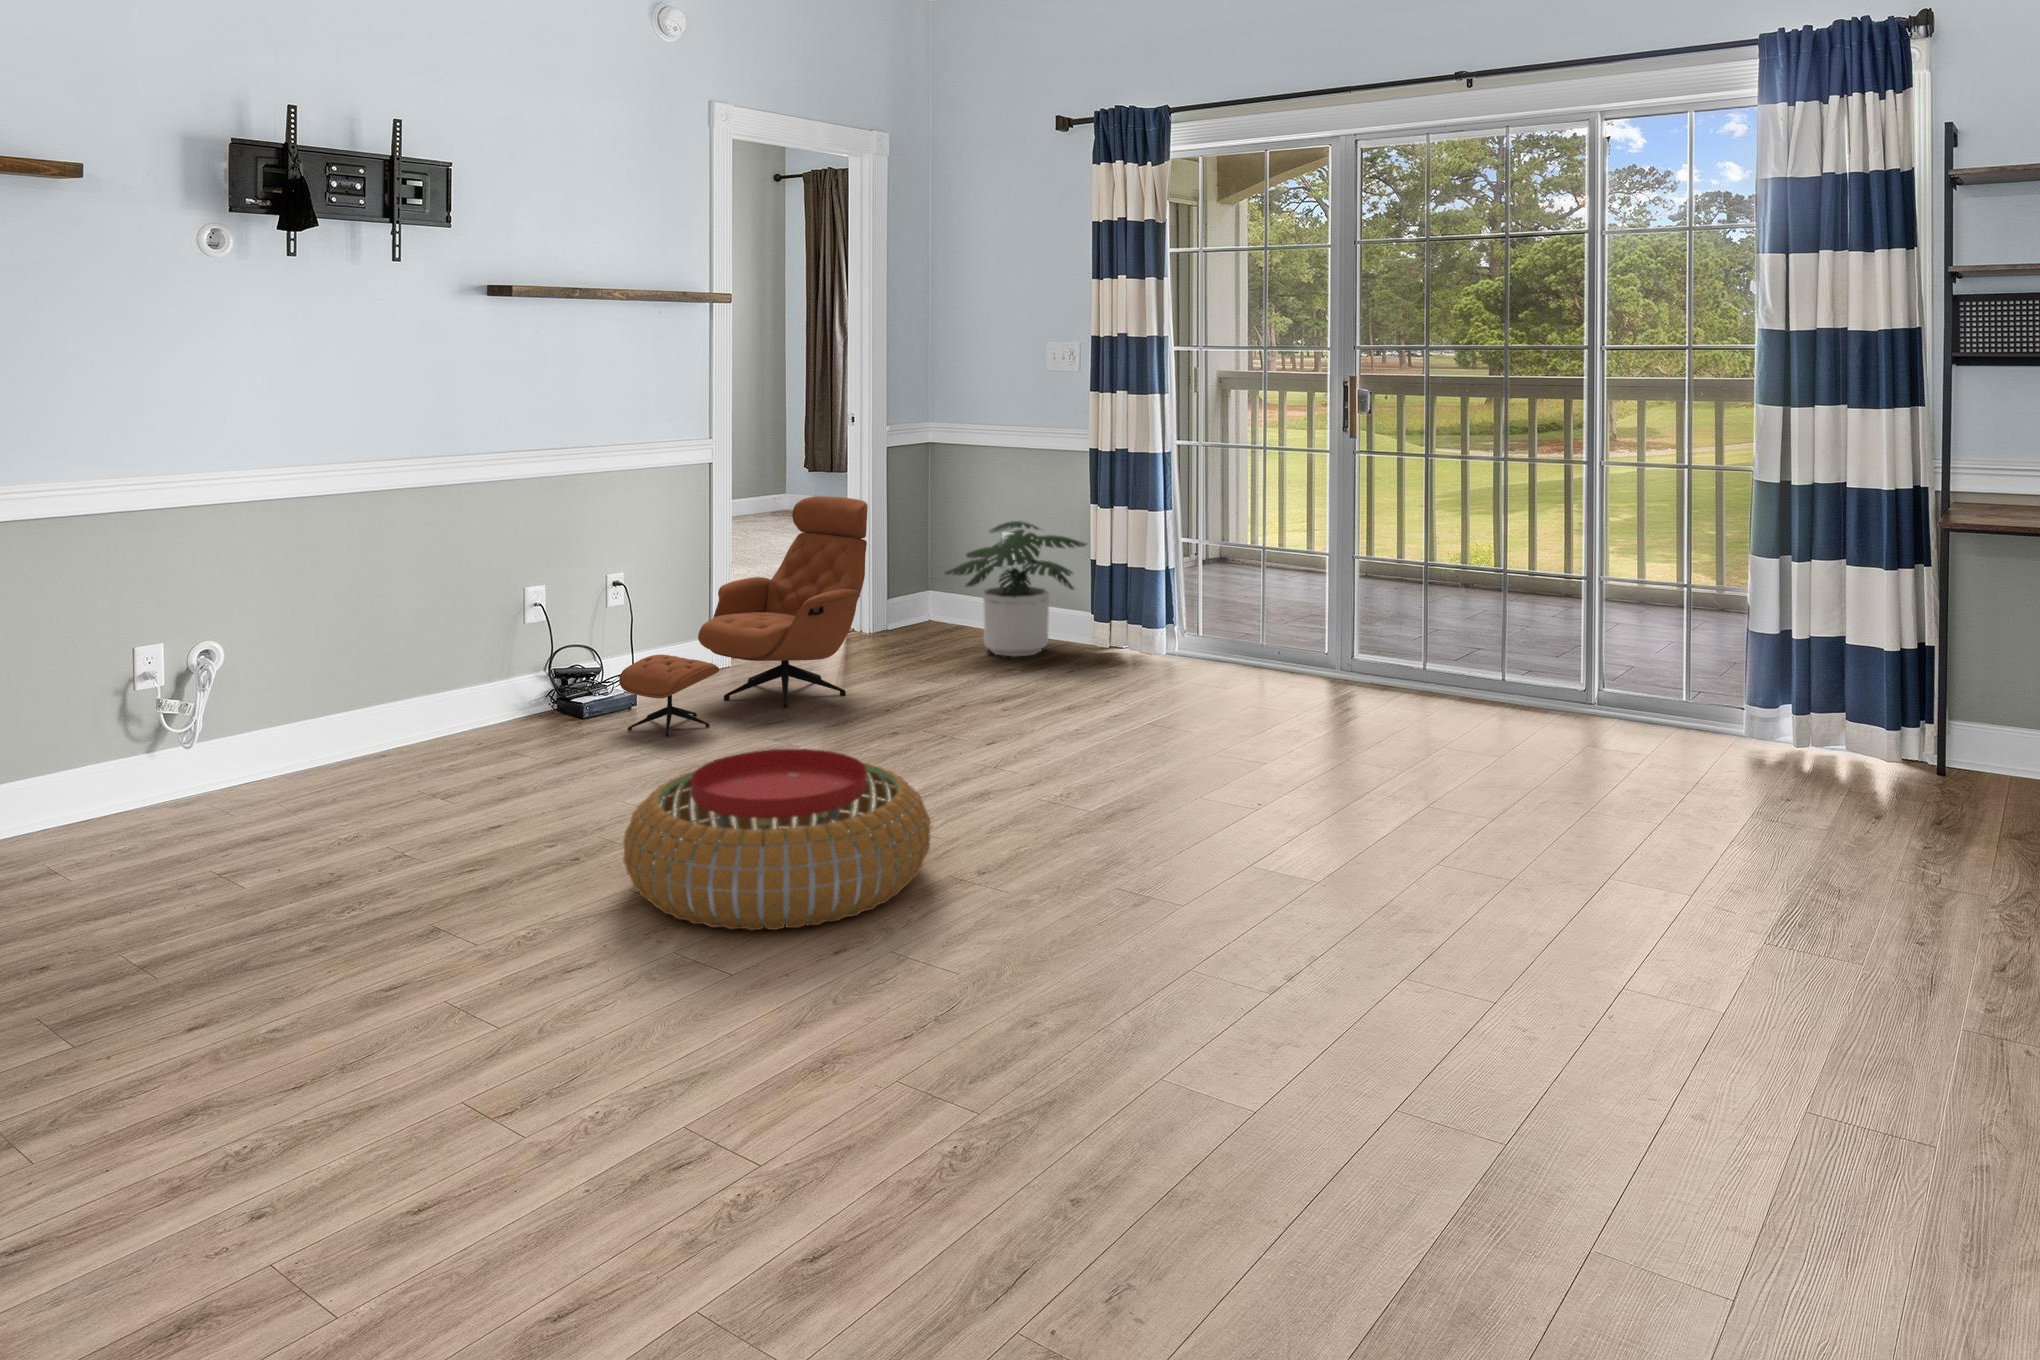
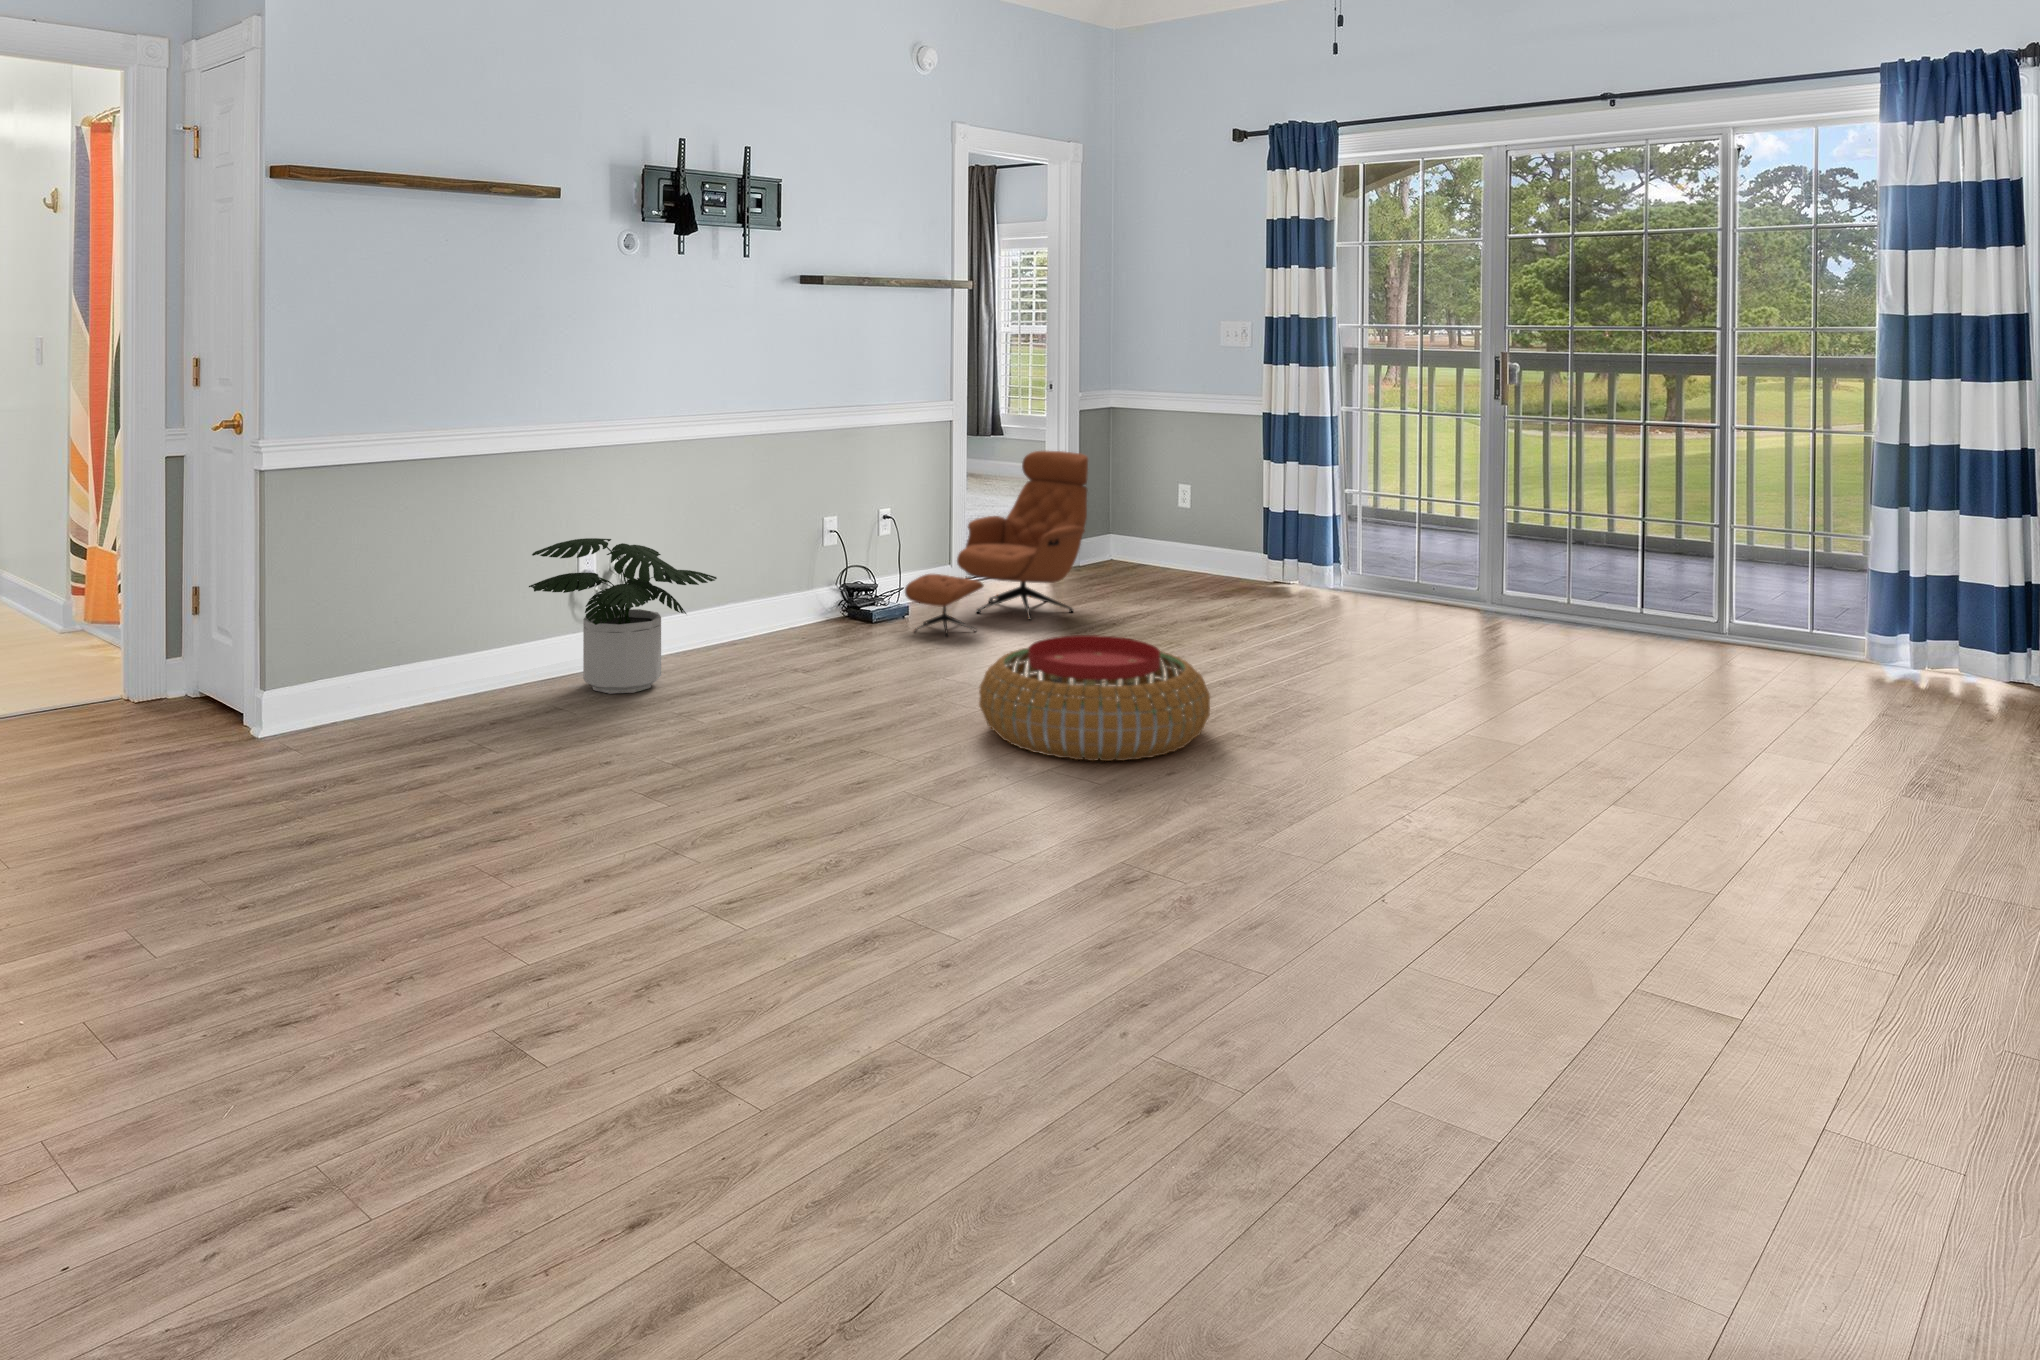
potted plant: present [945,521,1086,656] -> present [529,538,717,694]

